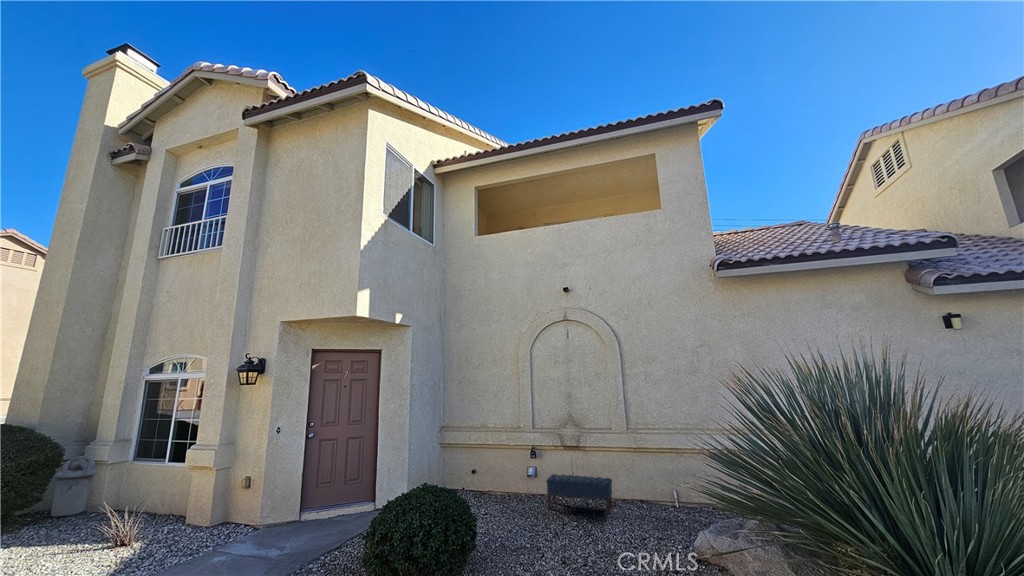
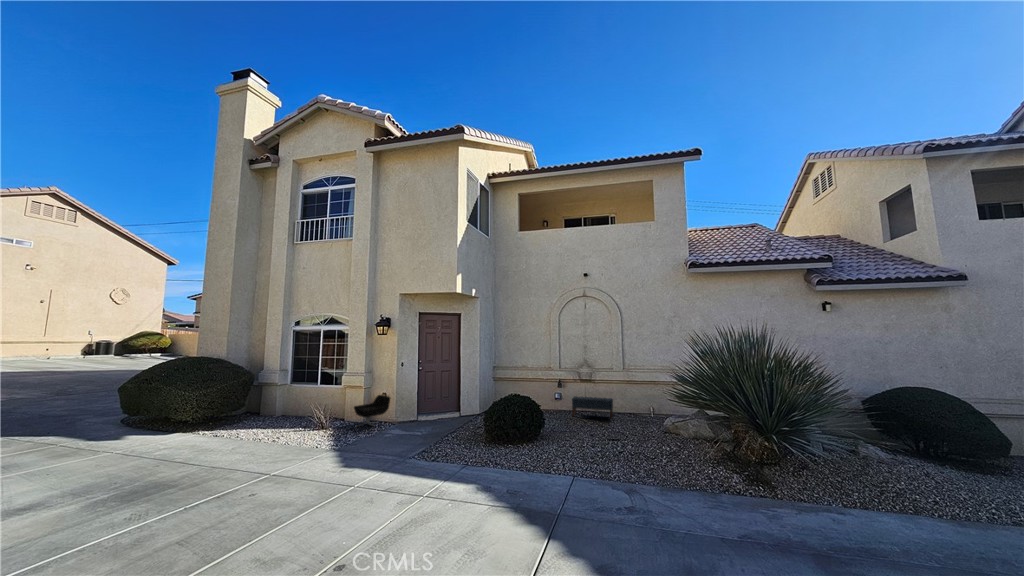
trash can: present [51,456,97,517] -> none [251,380,275,417]
lounge chair: none [178,479,251,539] -> present [354,395,390,424]

